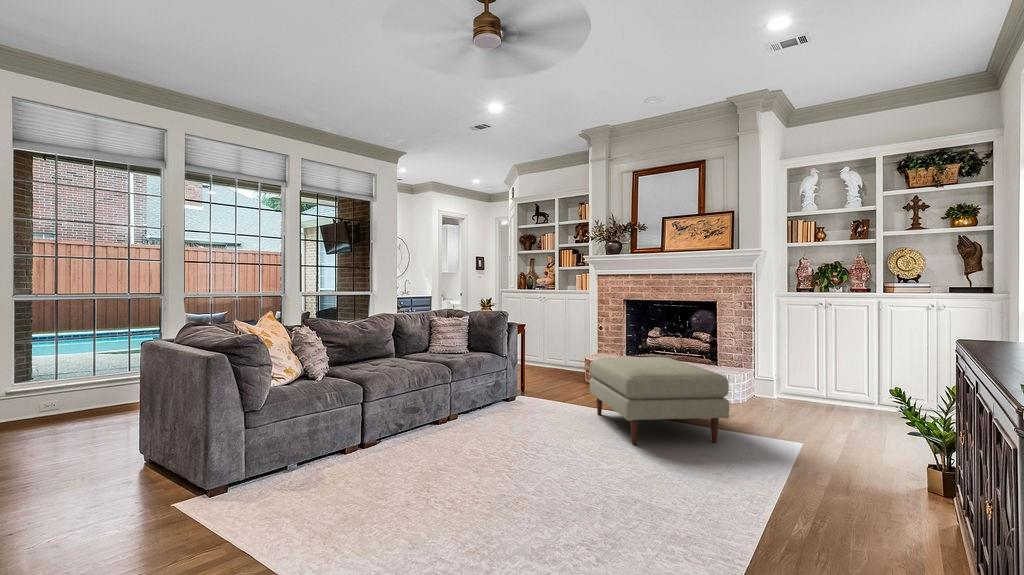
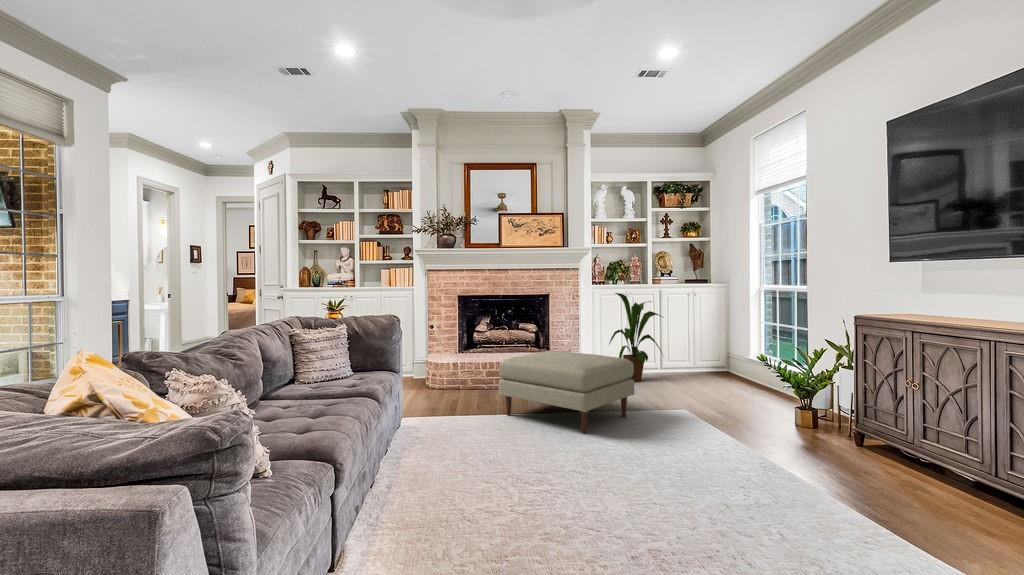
house plant: none [785,301,878,416] -> present [610,293,662,382]

